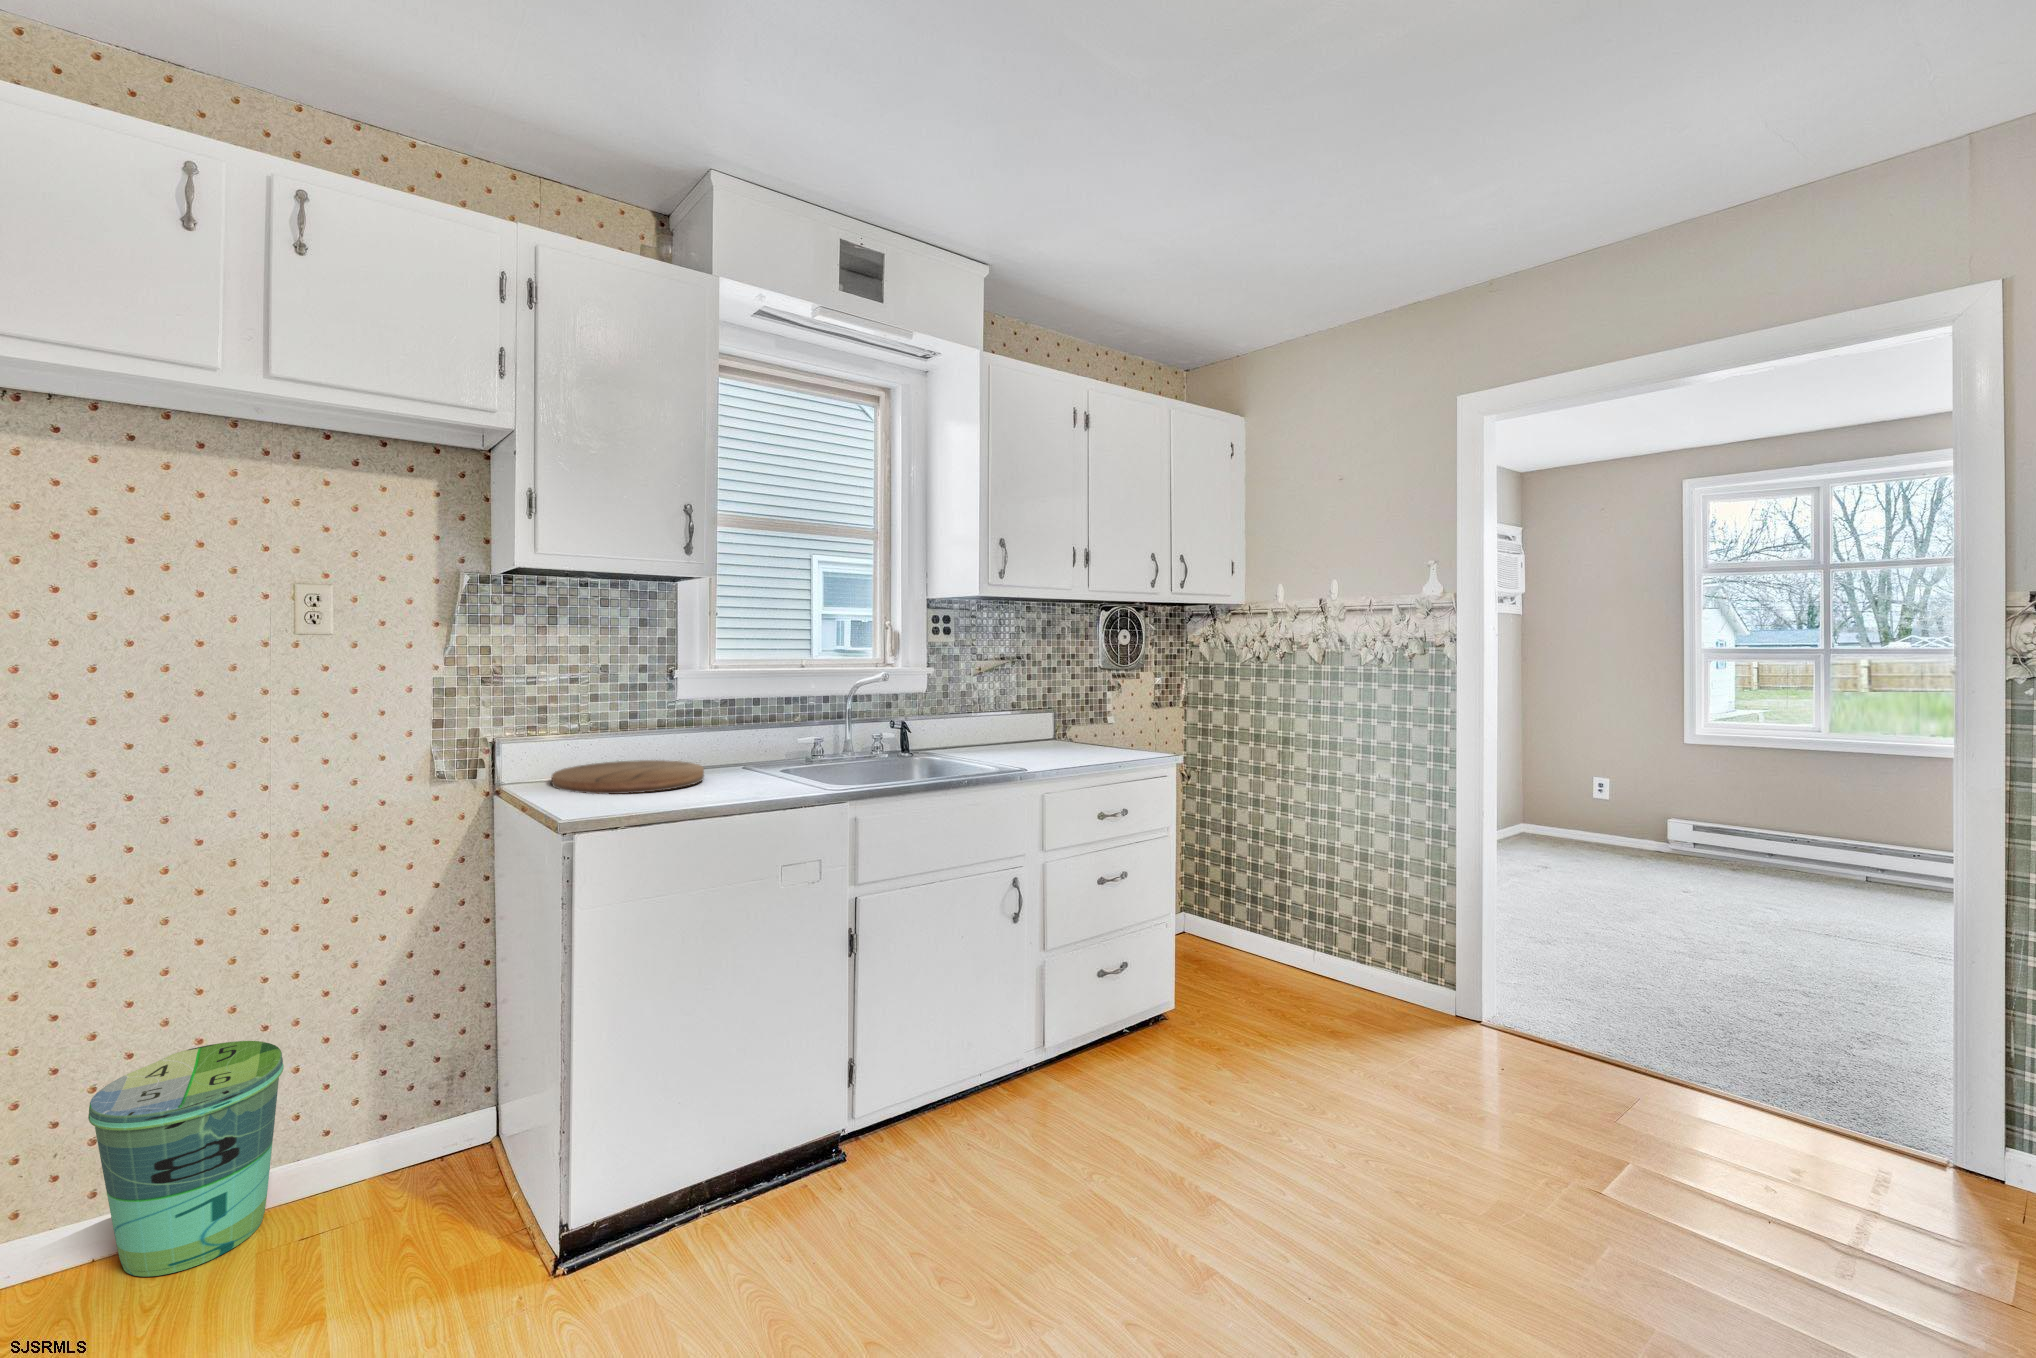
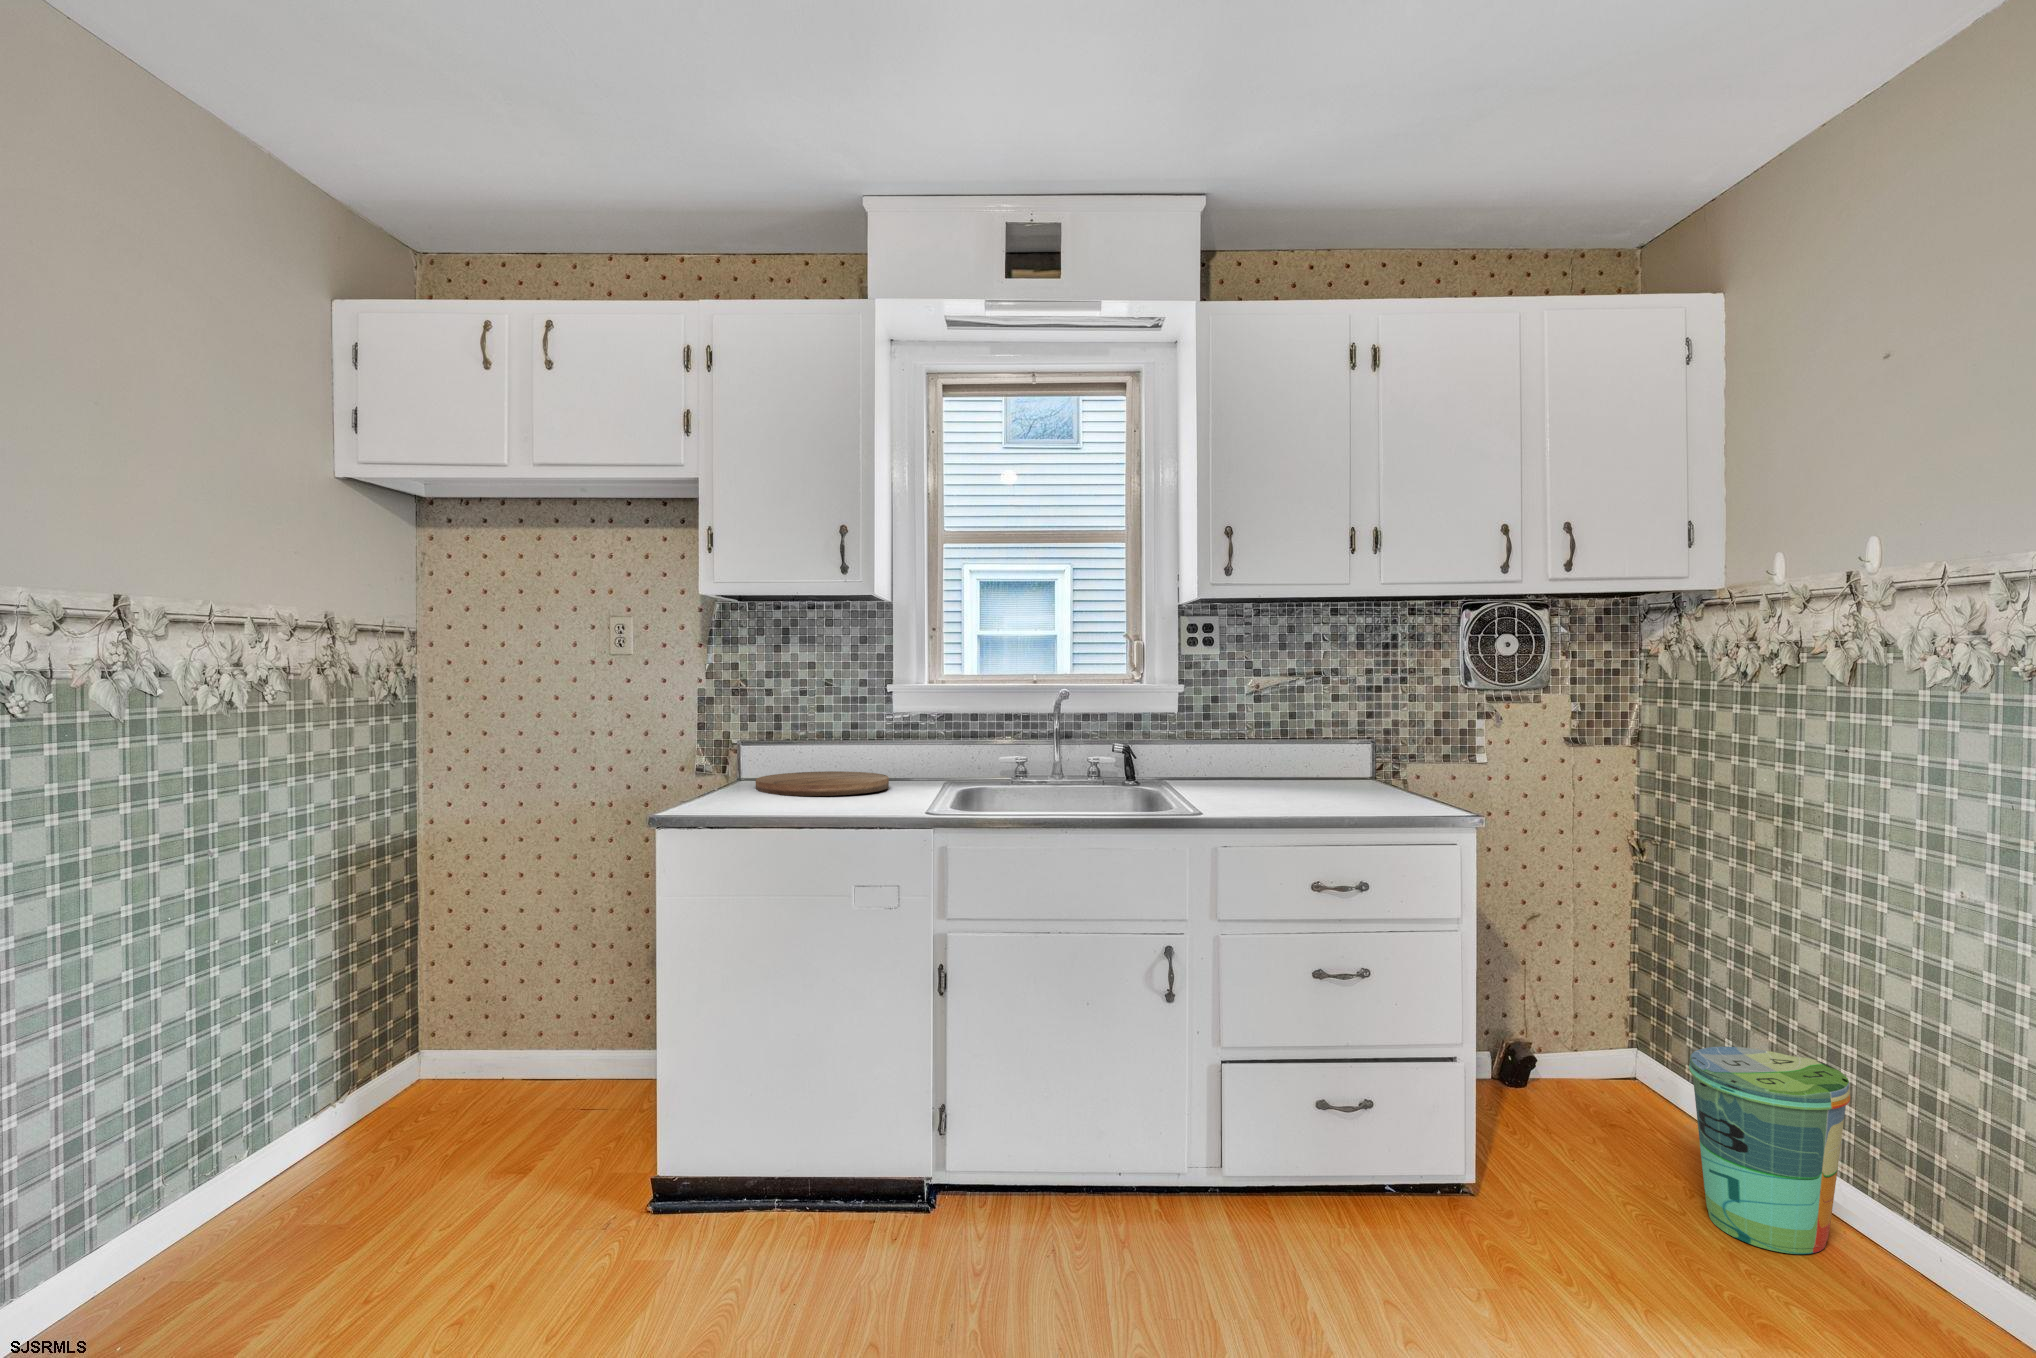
trash can: present [88,1041,284,1277] -> present [1689,1047,1850,1254]

